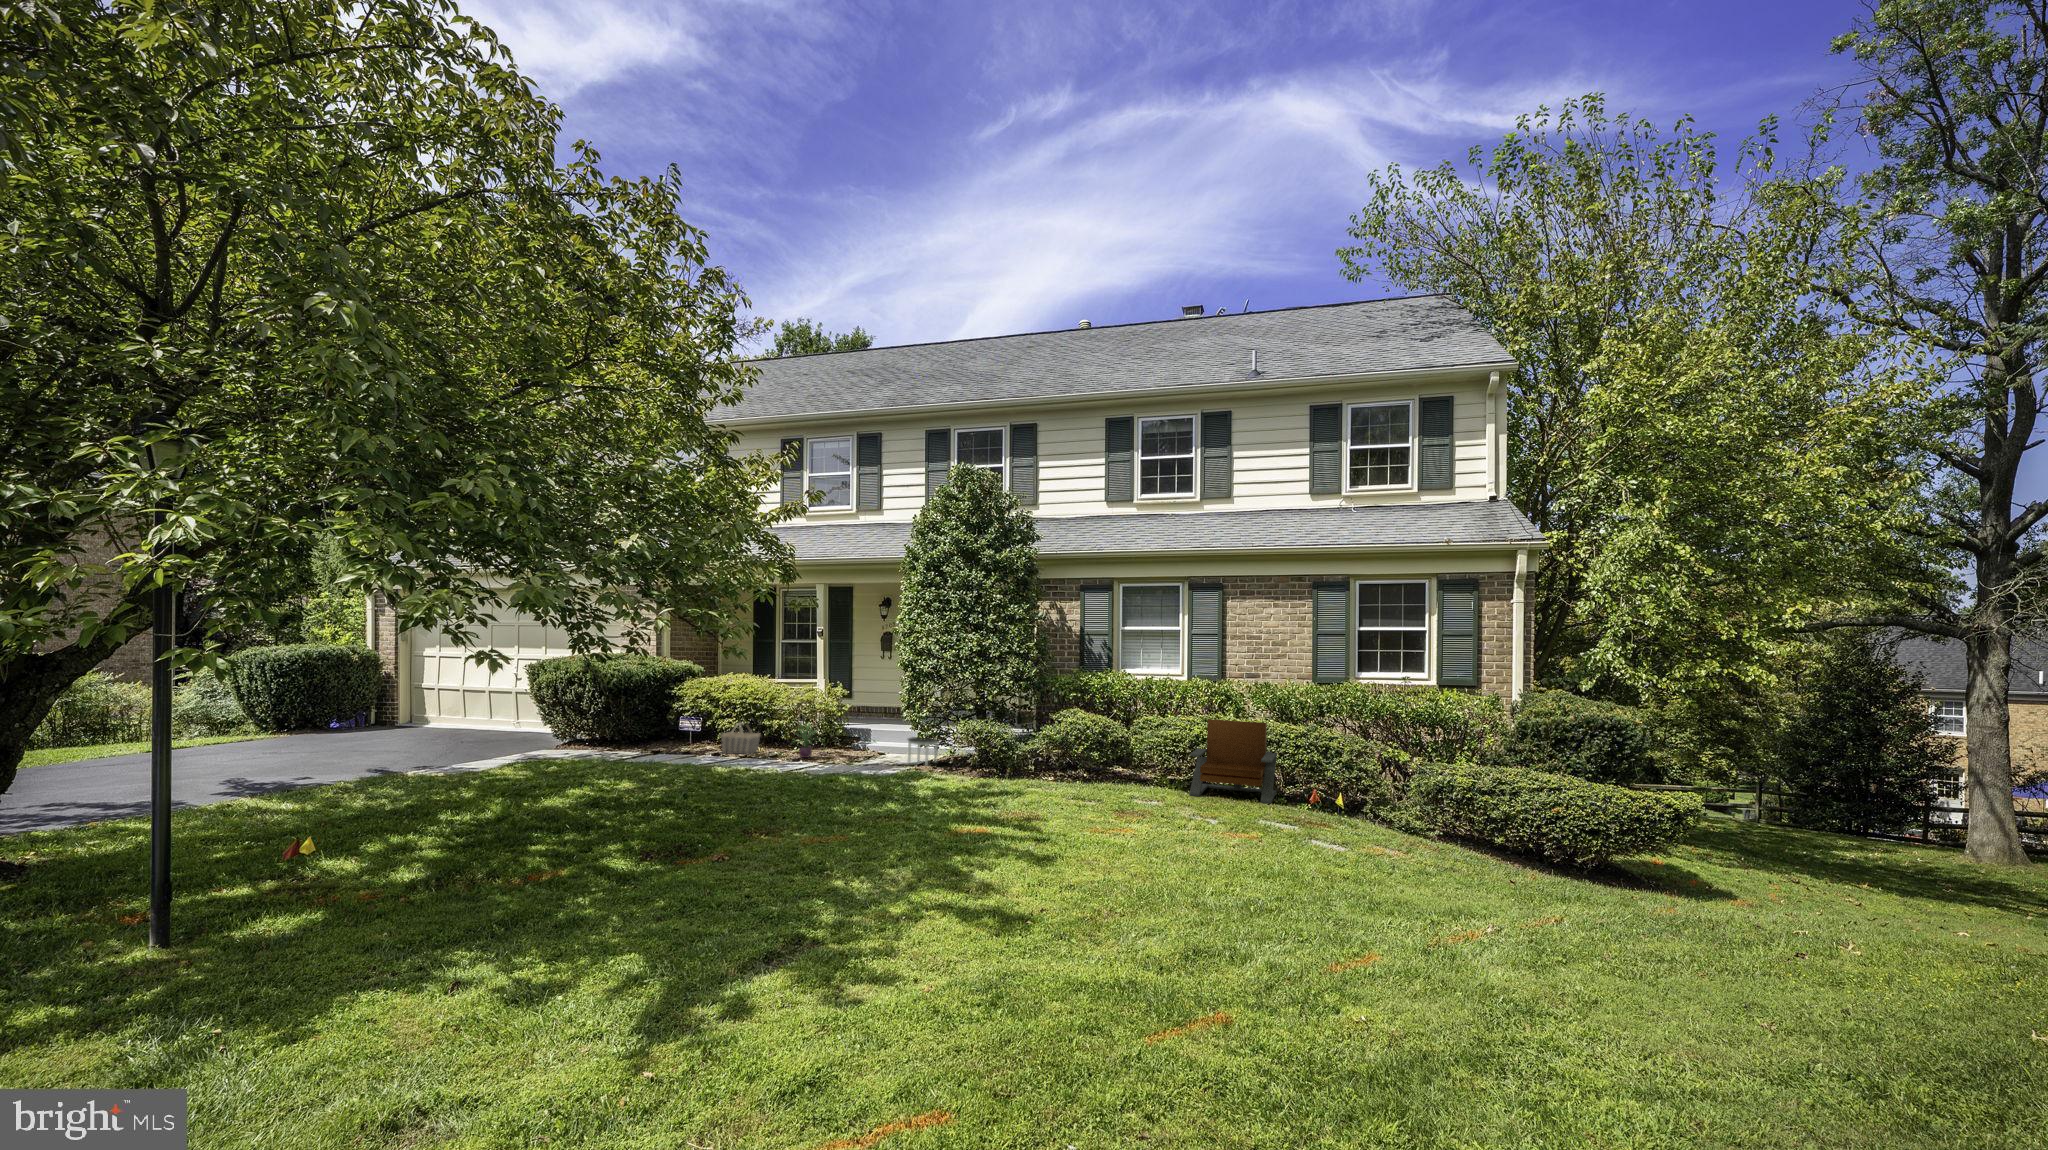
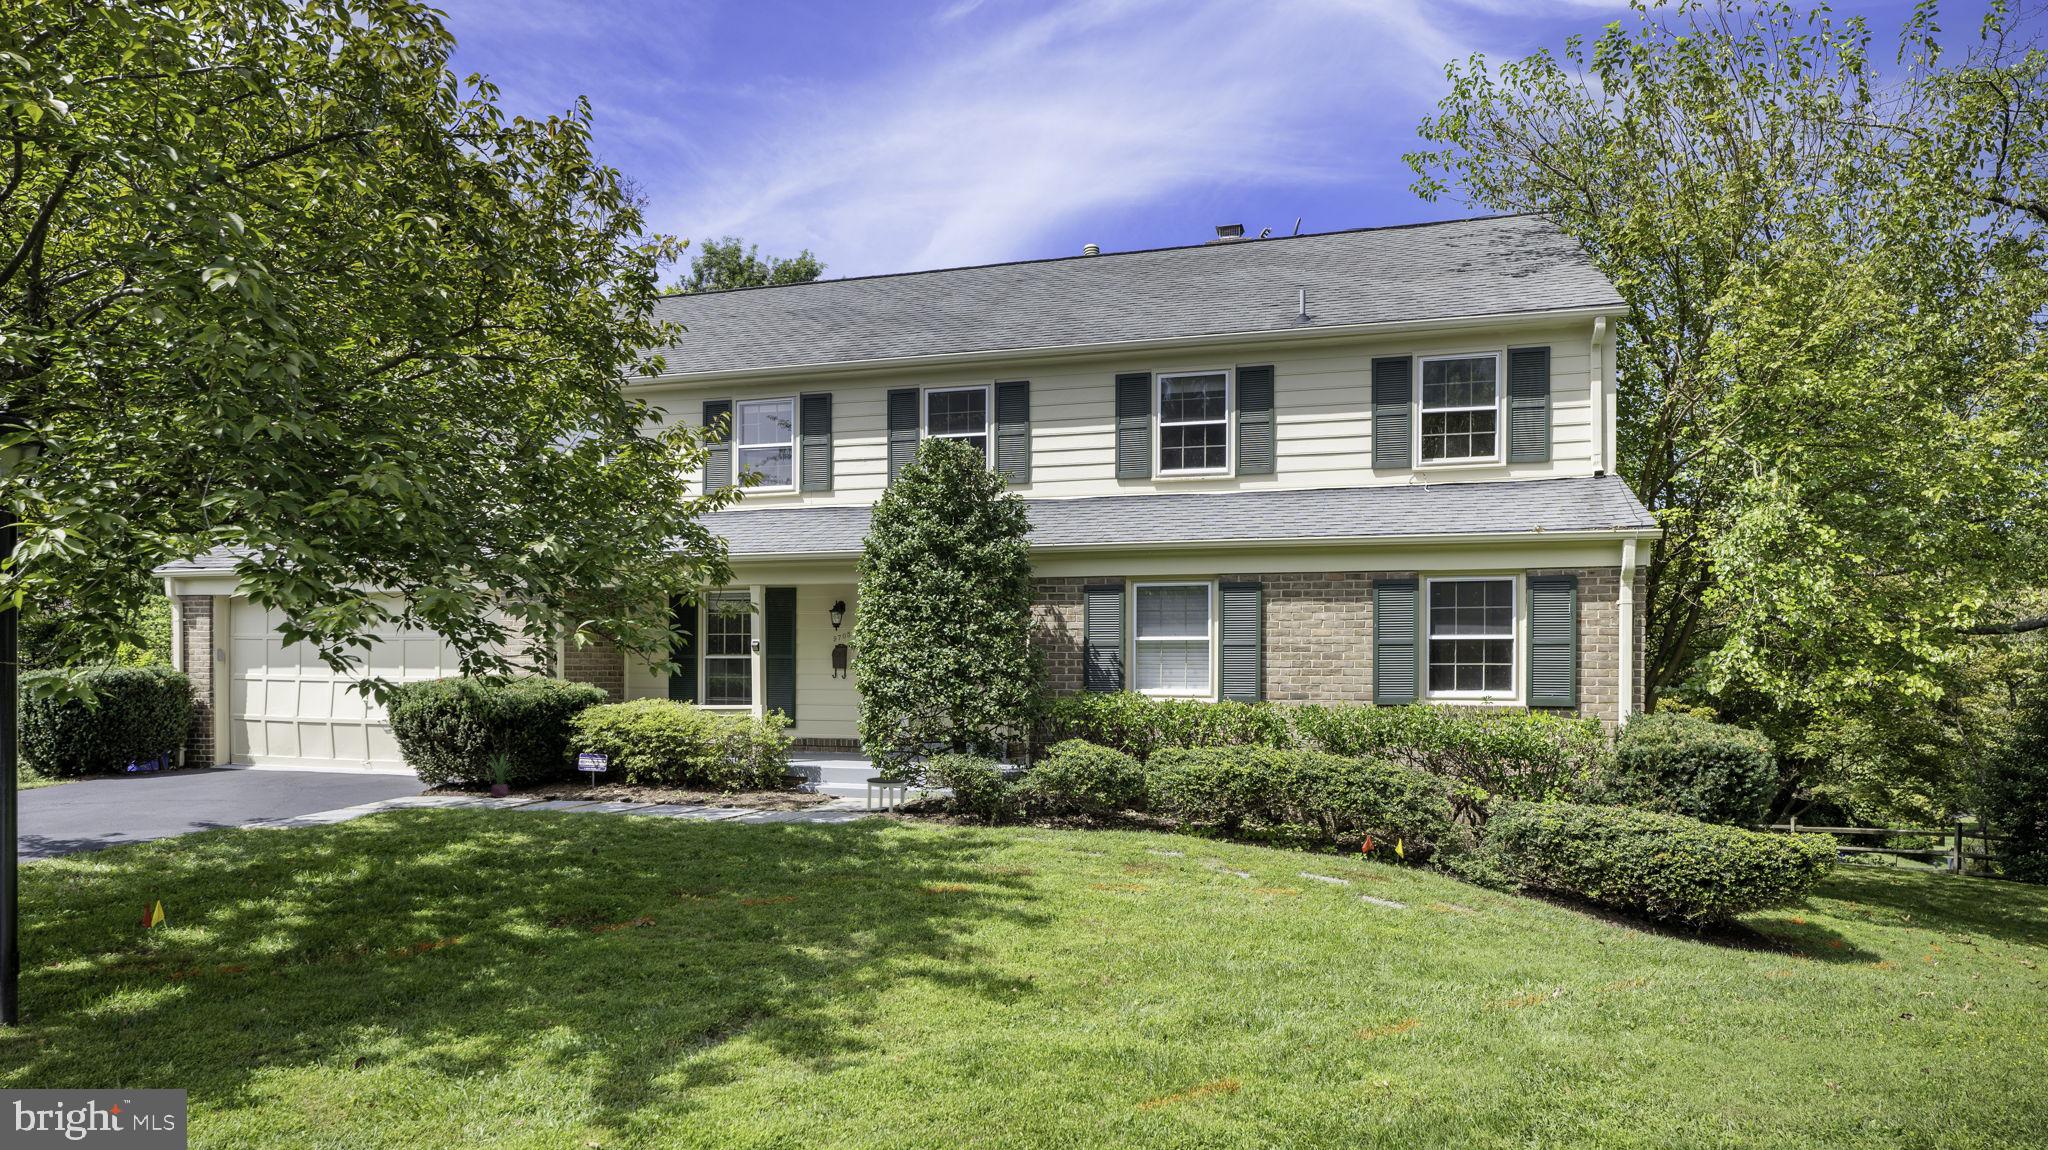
lounge chair: present [1189,719,1277,803] -> none [1217,752,1325,854]
basket: present [721,722,760,755] -> none [631,760,682,801]
decorative plant: present [793,724,812,758] -> present [491,755,508,798]

